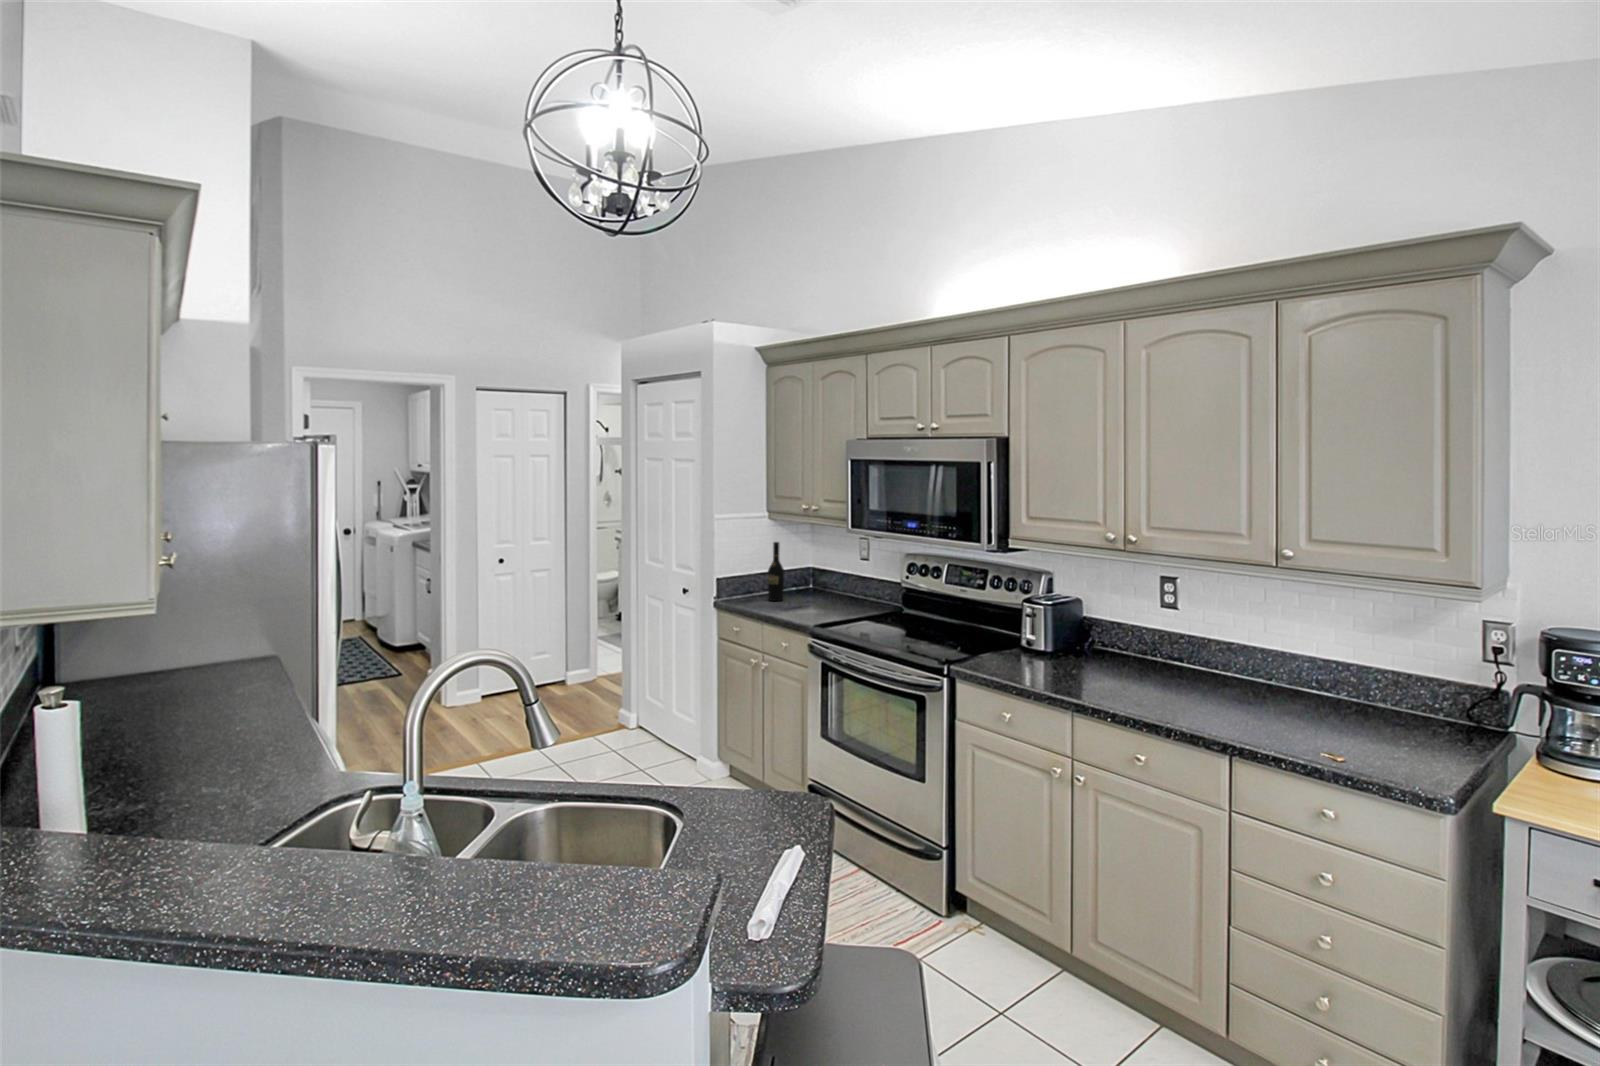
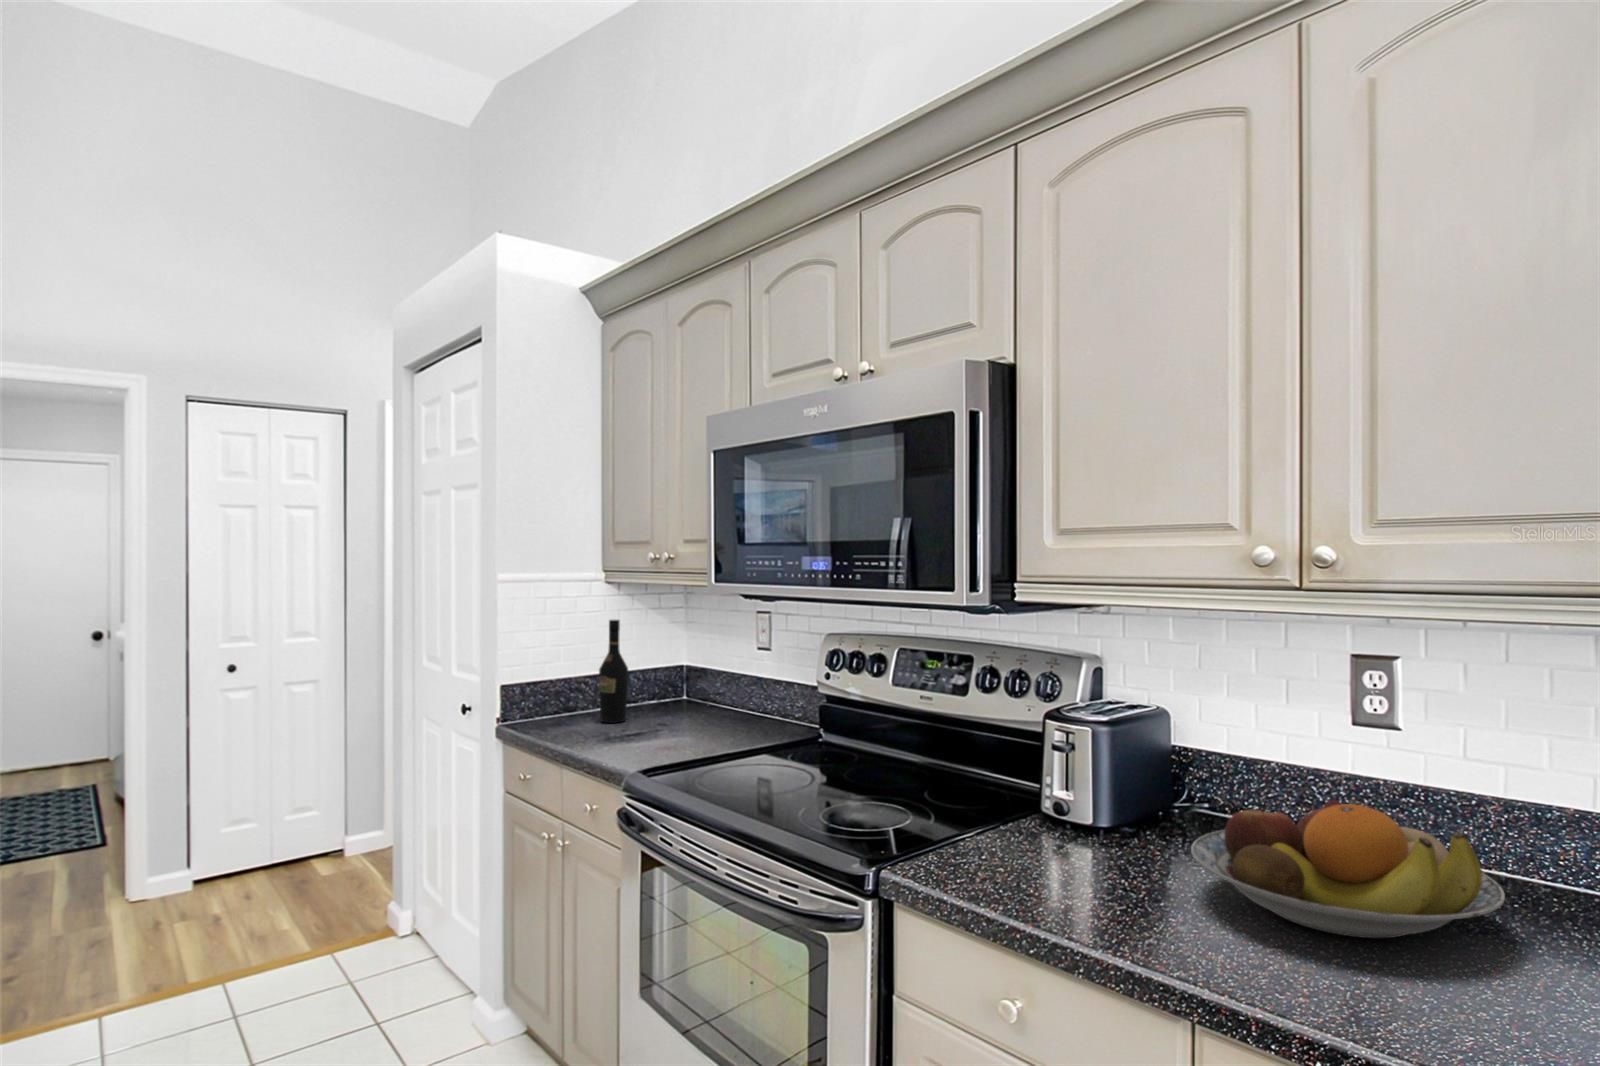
fruit bowl: none [1079,636,1193,687] -> present [1191,796,1505,938]

